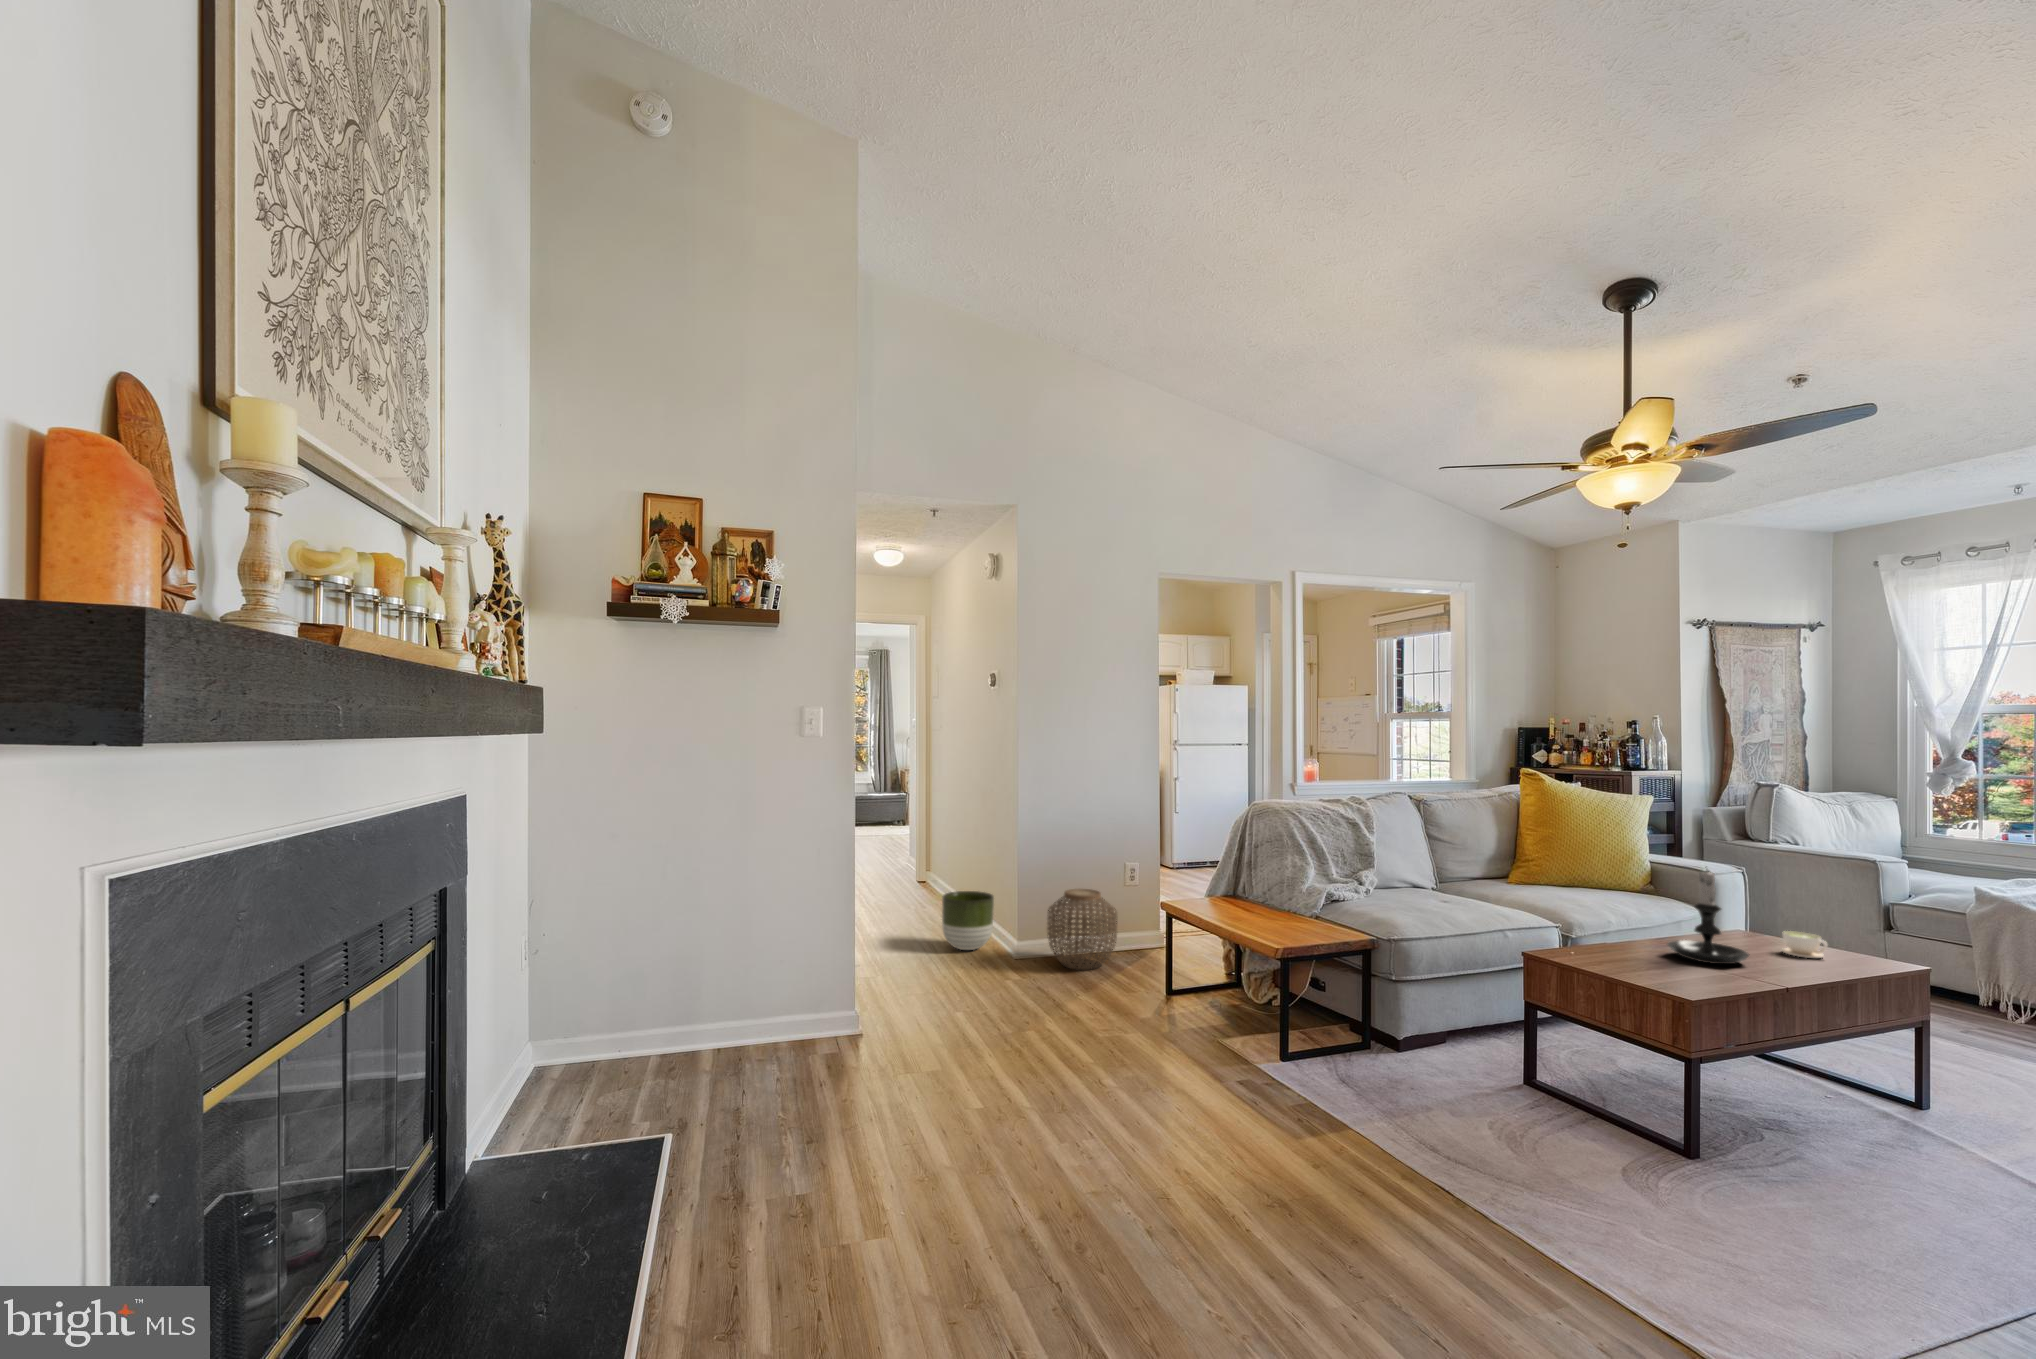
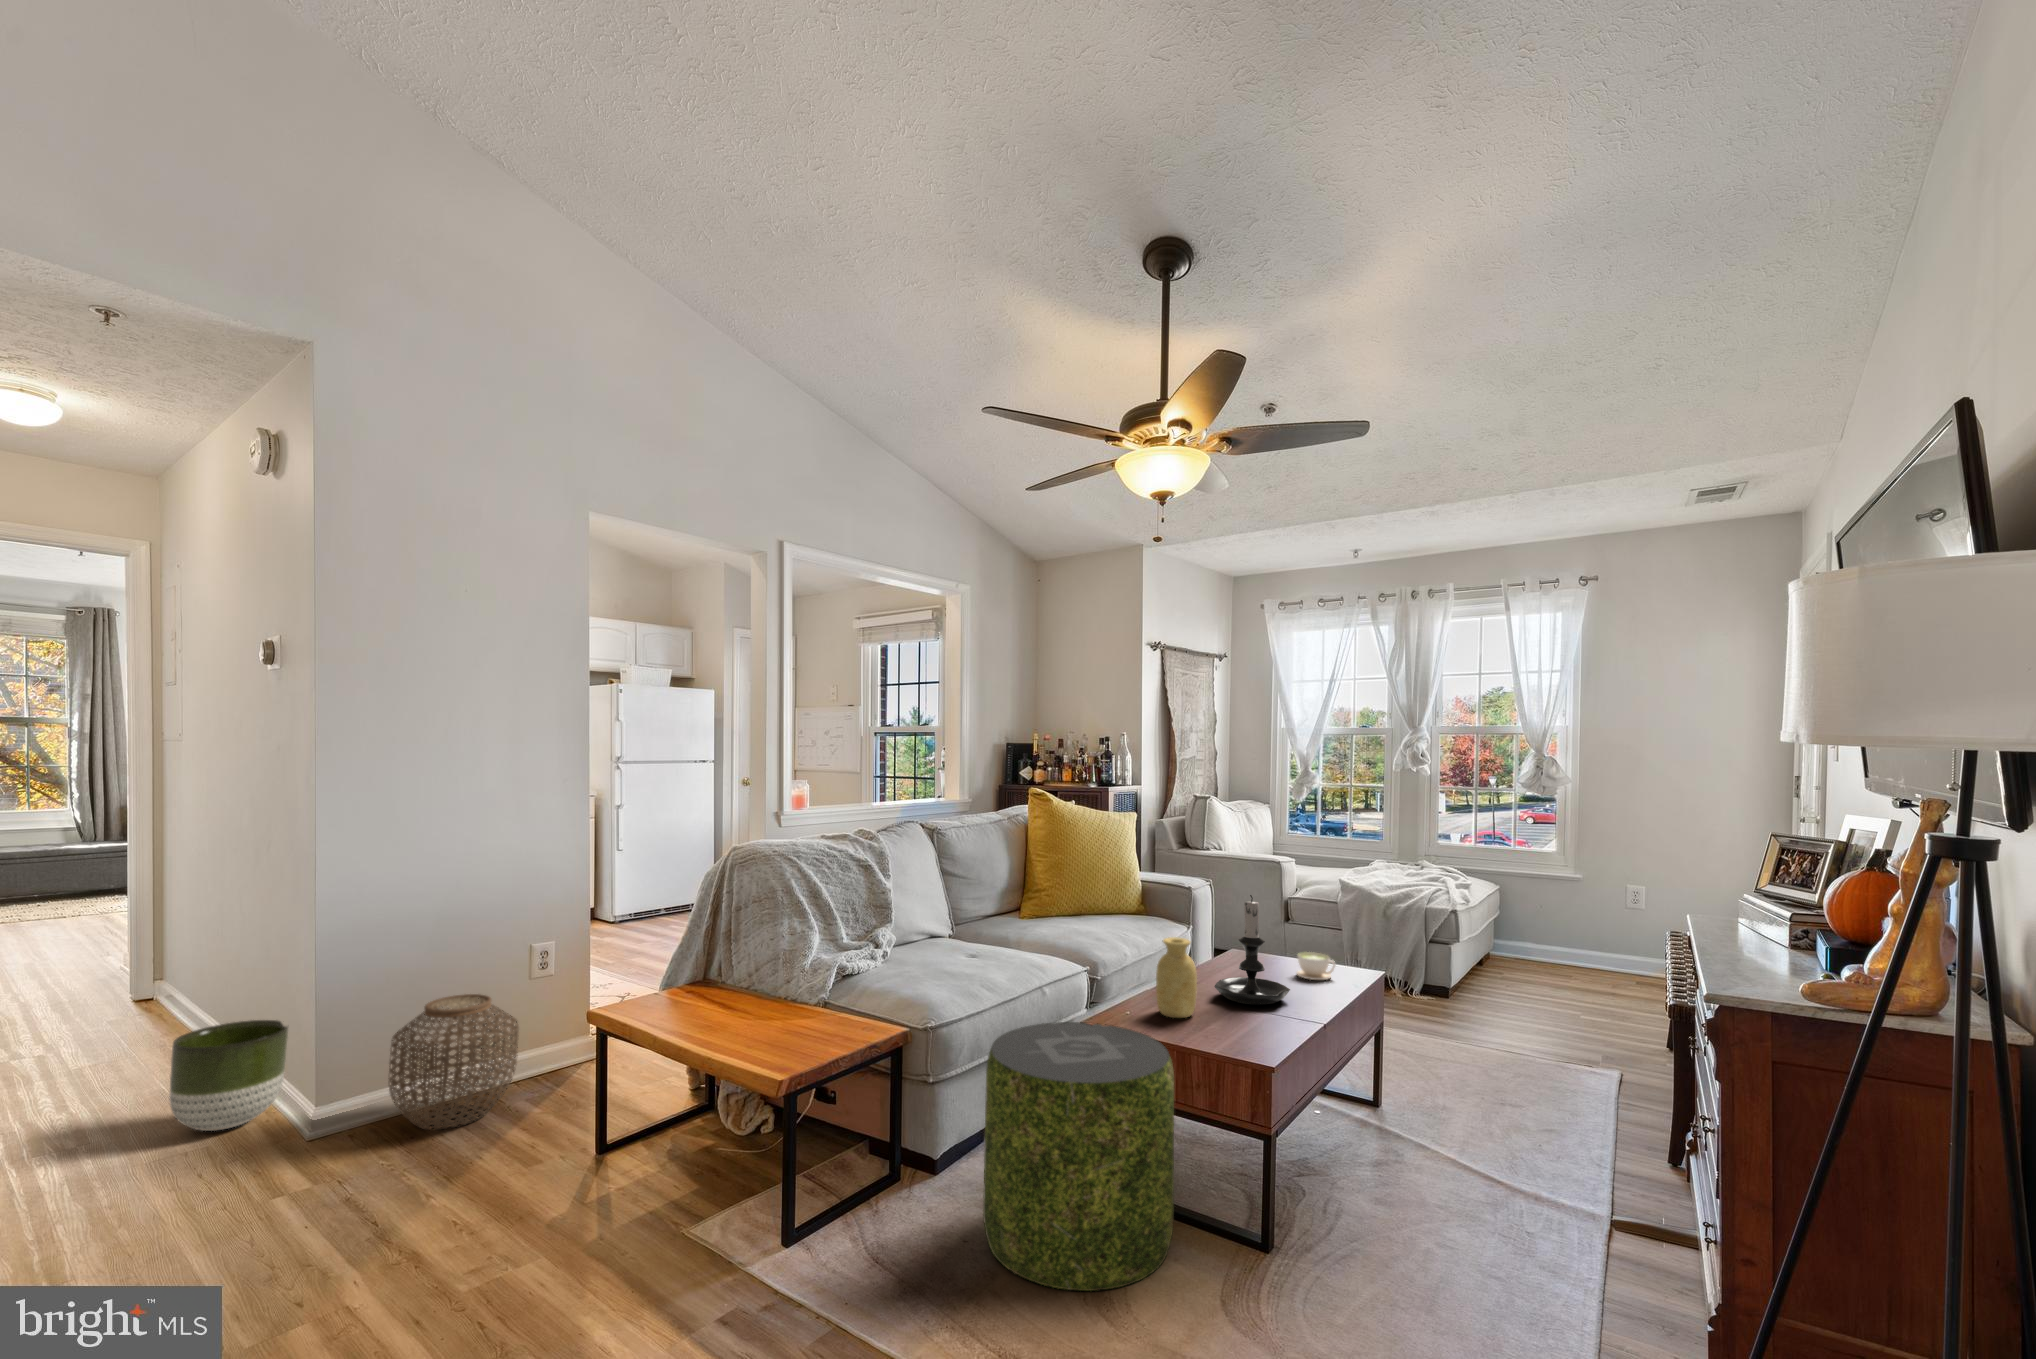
vase: none [1597,894,1637,961] -> present [1156,937,1197,1018]
pouf: none [1428,946,1591,1135] -> present [983,1022,1174,1291]

